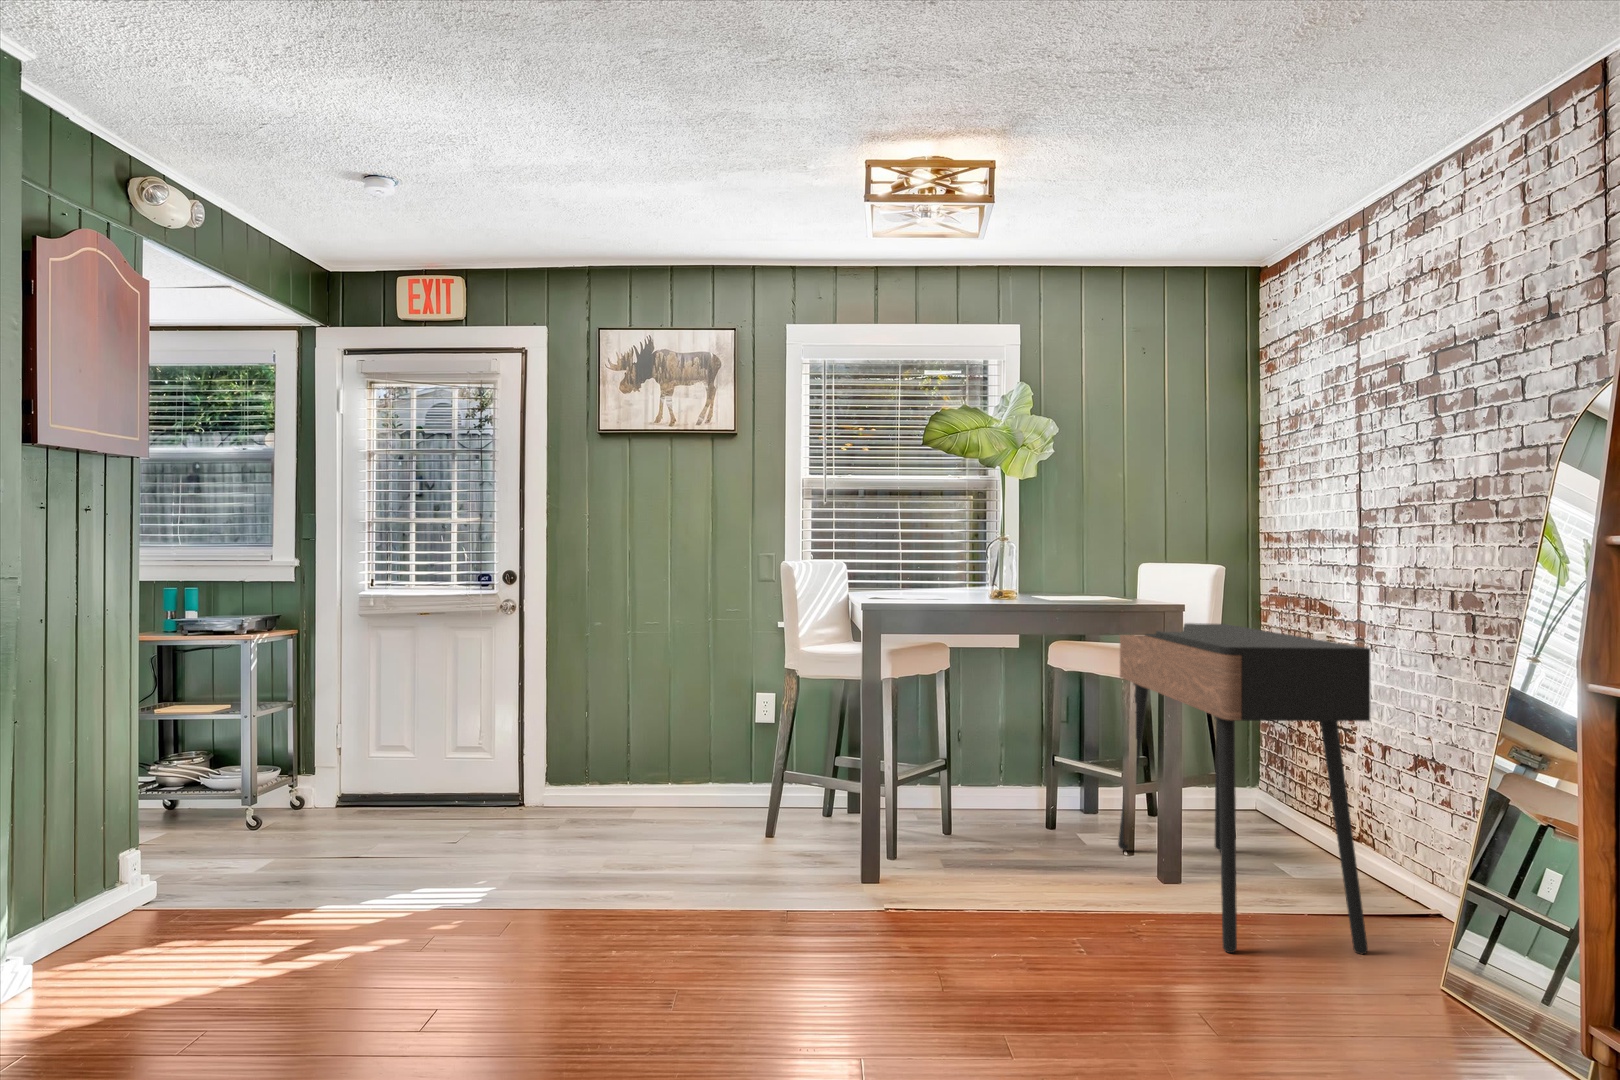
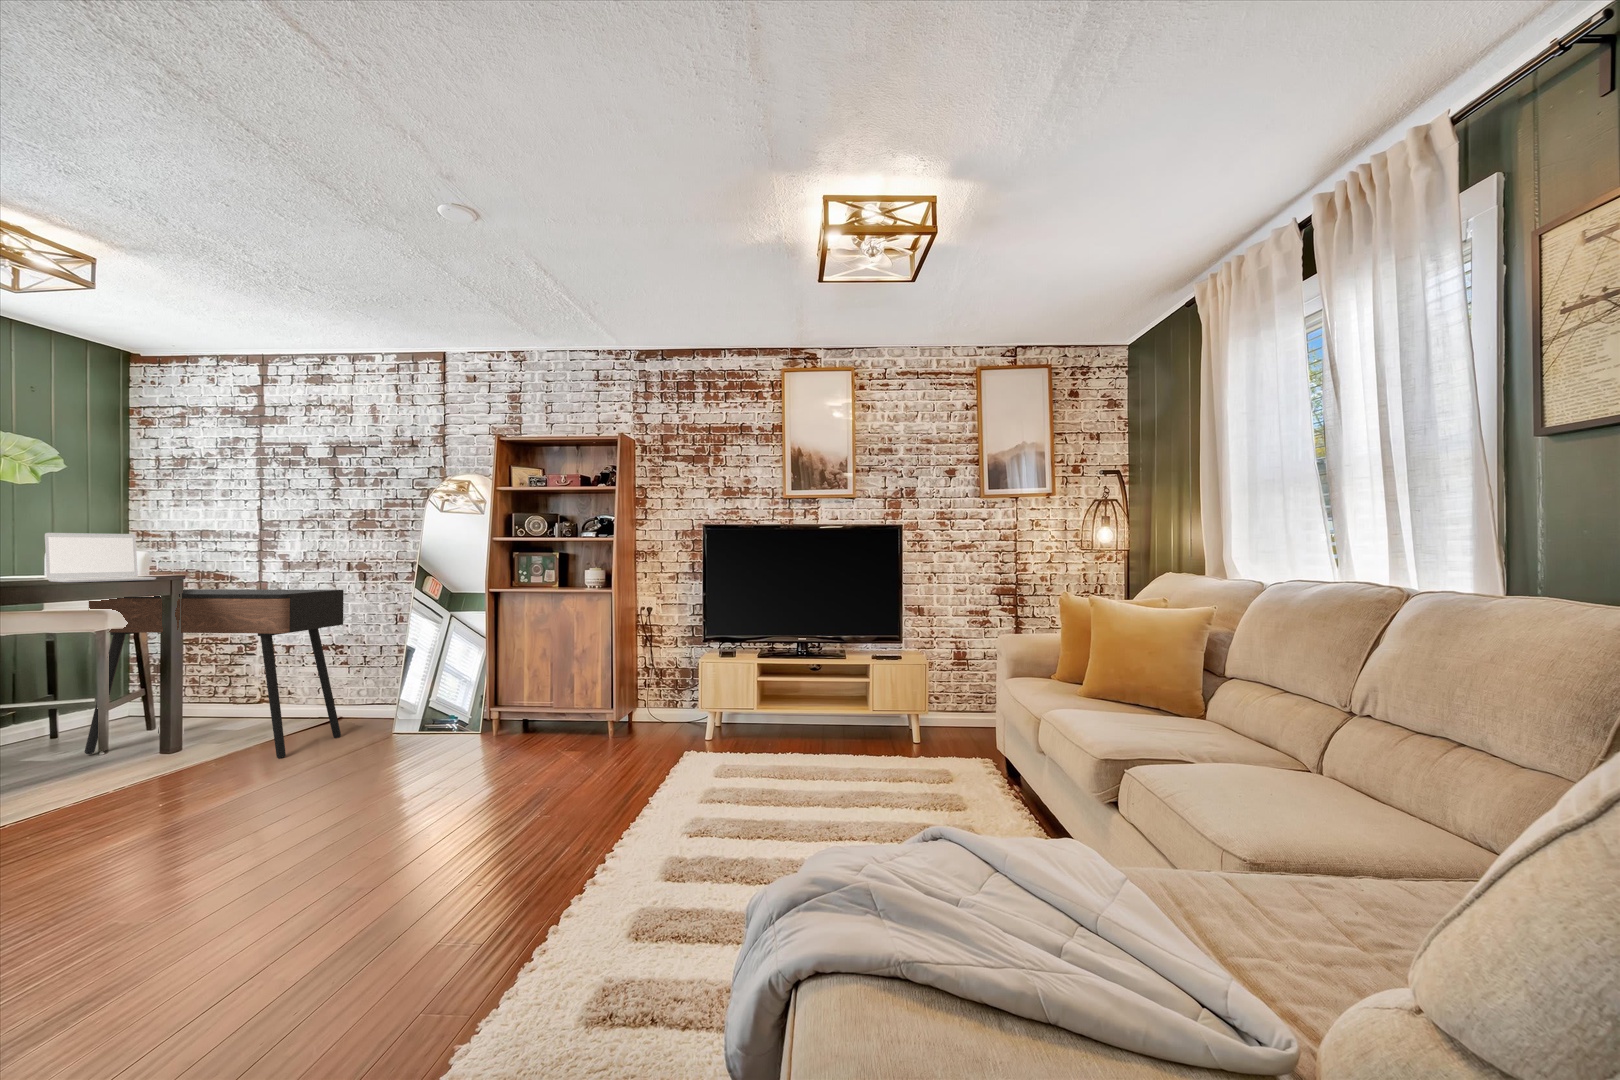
laptop: none [1017,538,1122,608] -> present [45,533,156,582]

